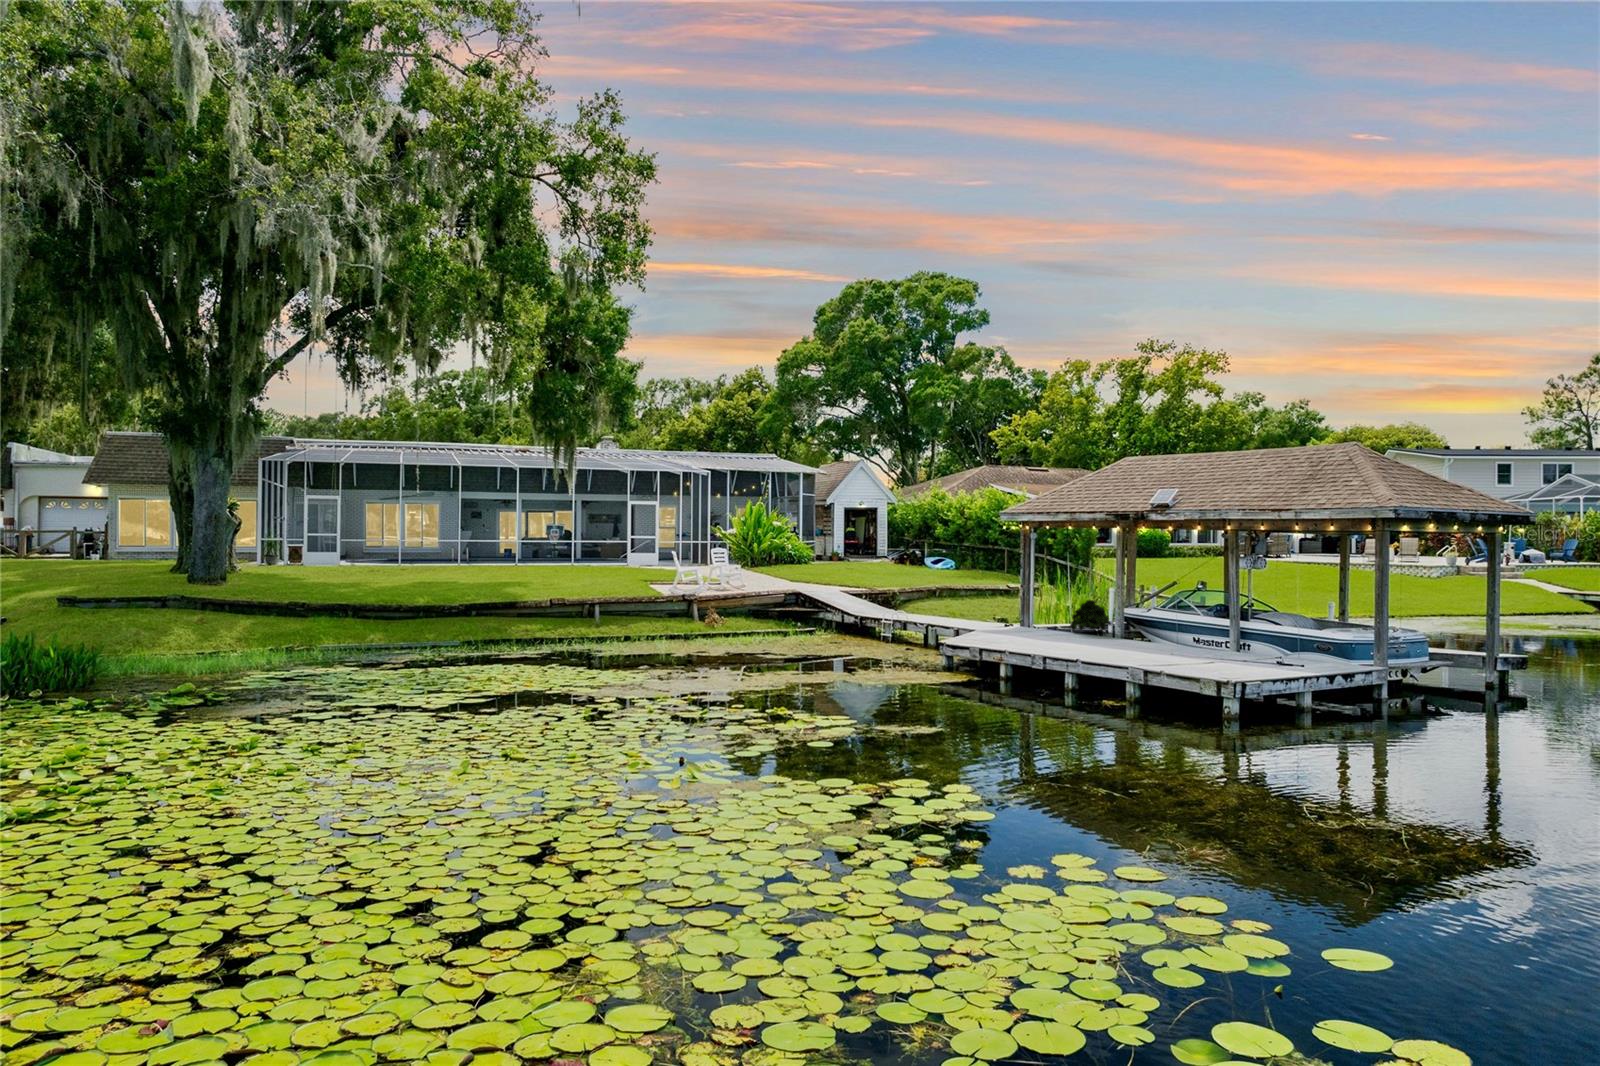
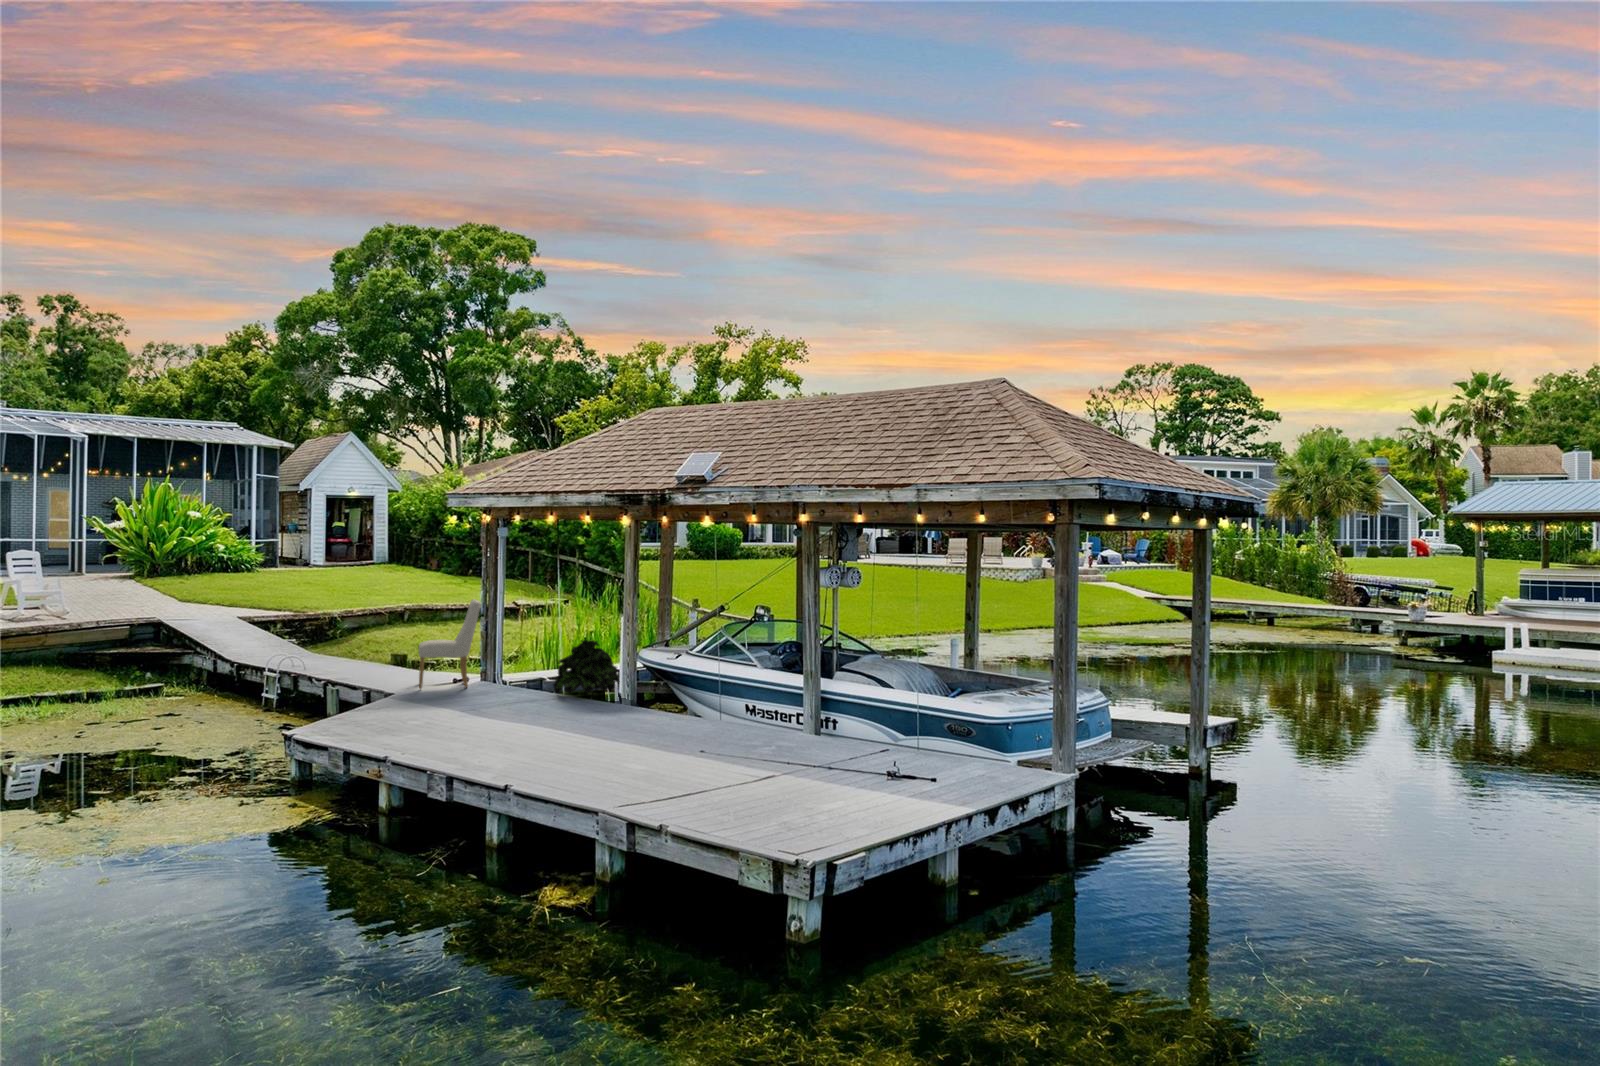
chair: none [986,576,1023,627] -> present [419,600,481,689]

